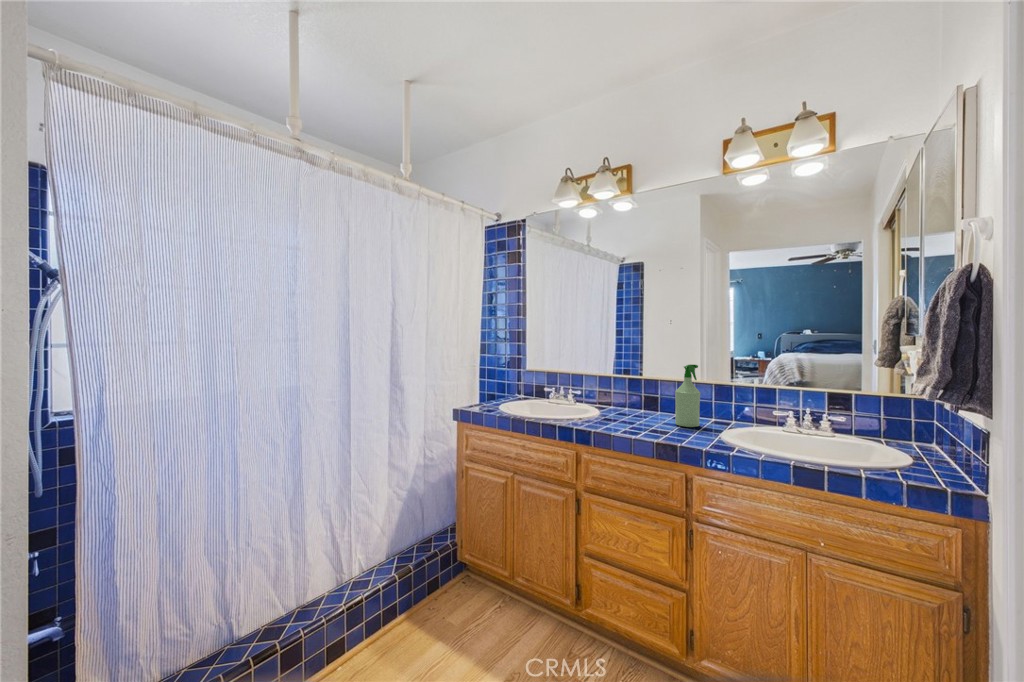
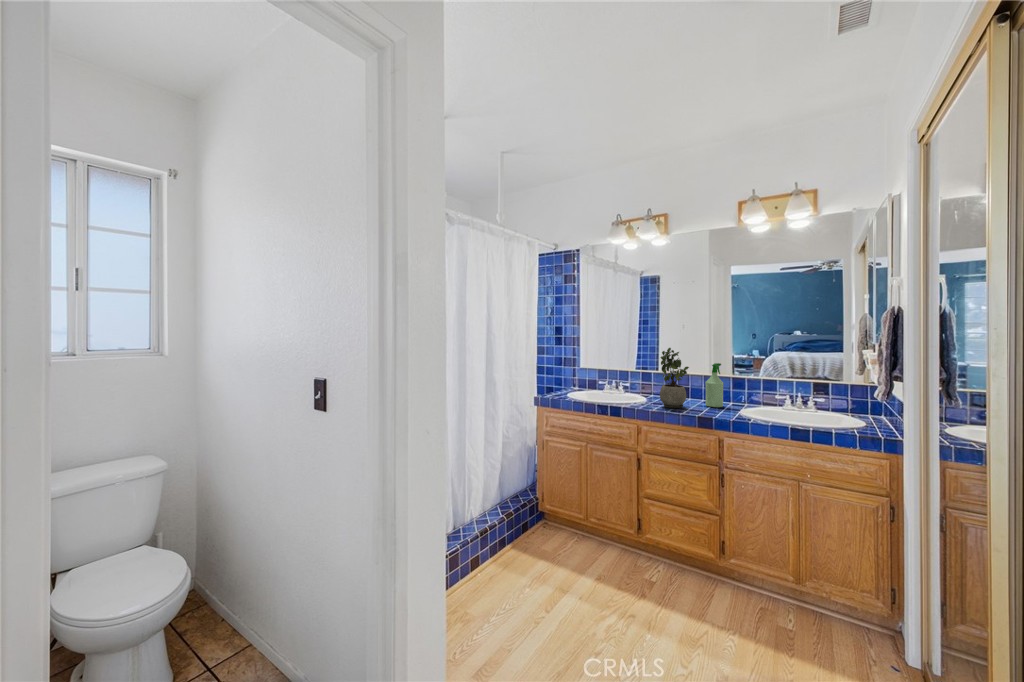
potted plant: none [611,342,647,428] -> present [660,348,689,408]

